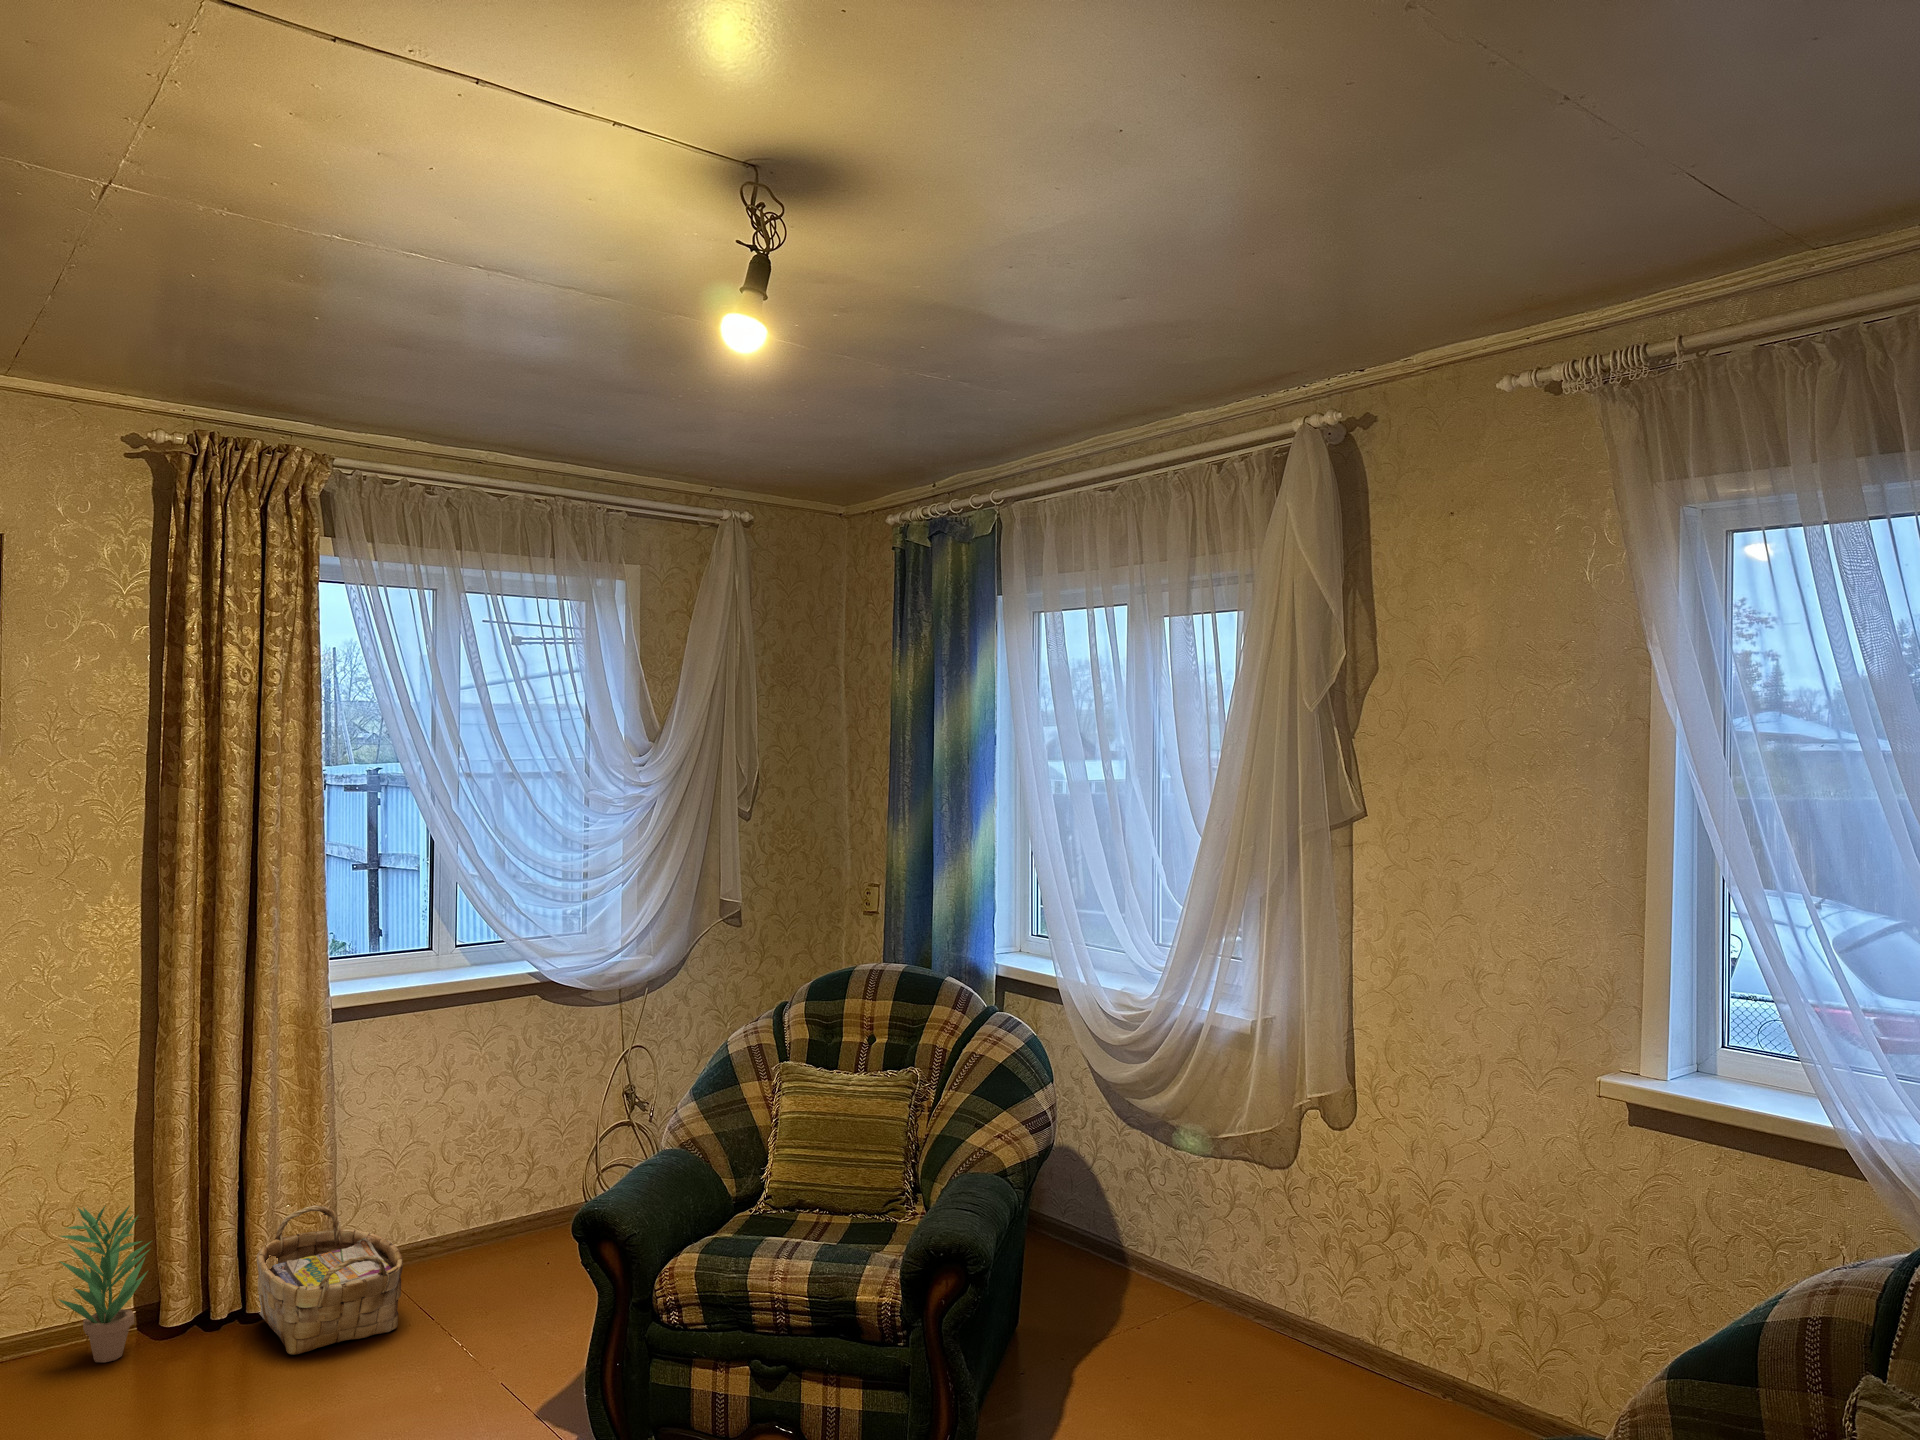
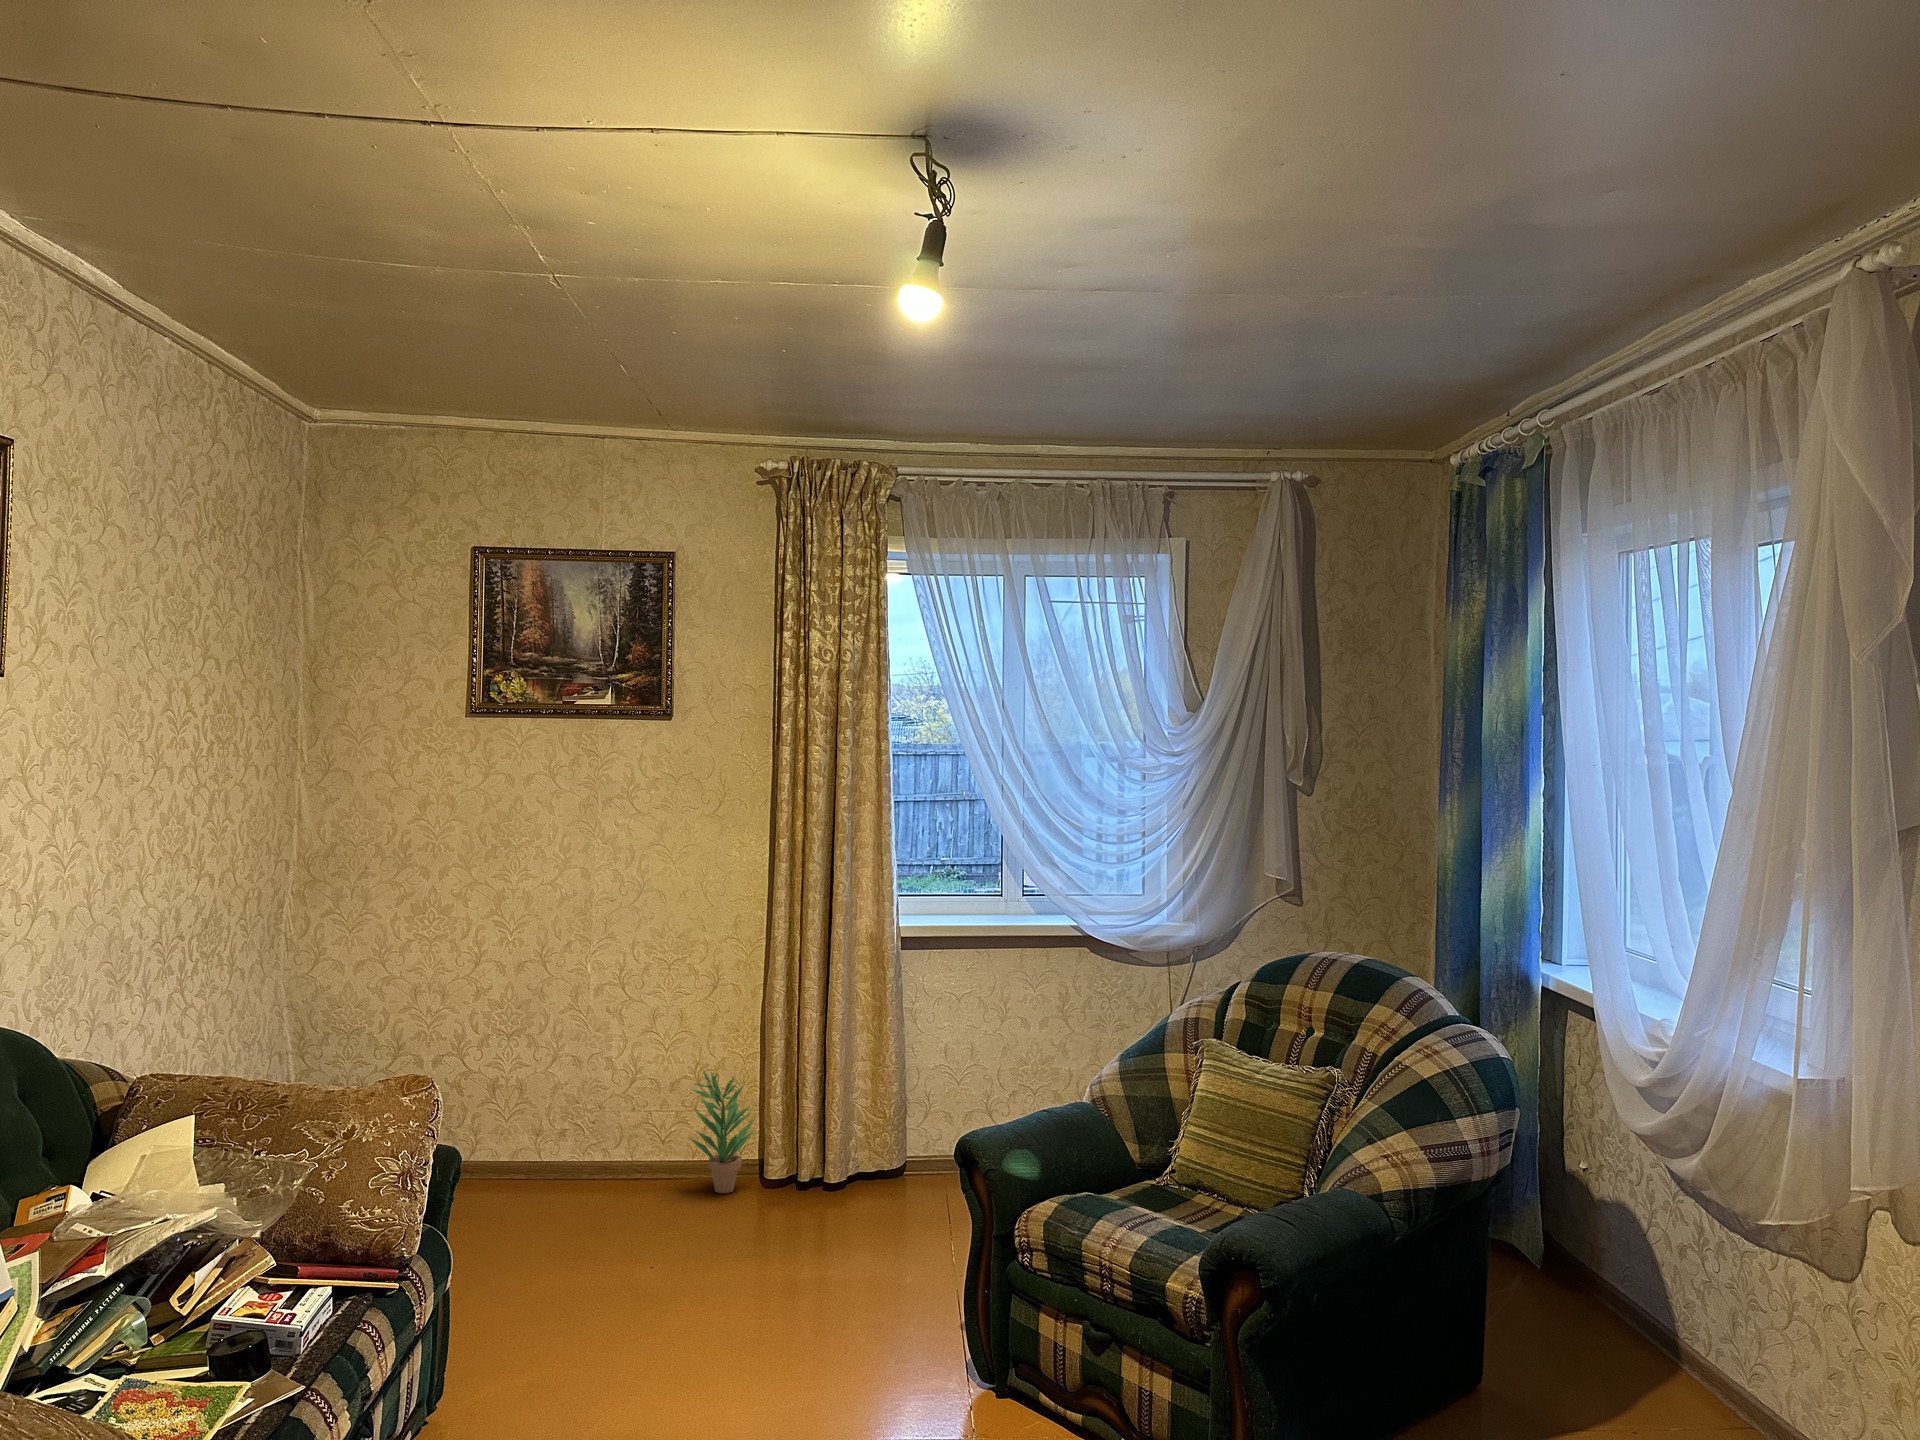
woven basket: present [257,1206,403,1355] -> none [822,1103,929,1222]

